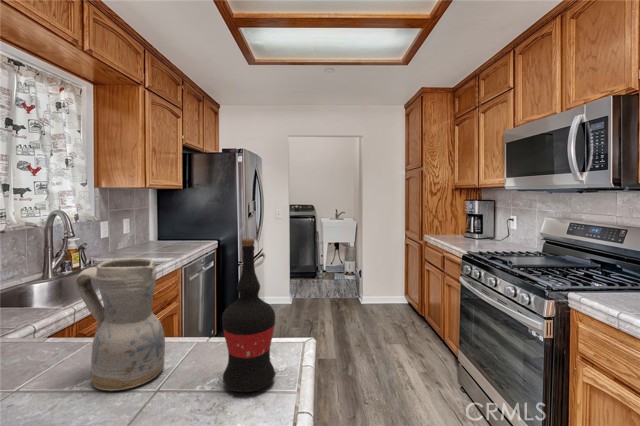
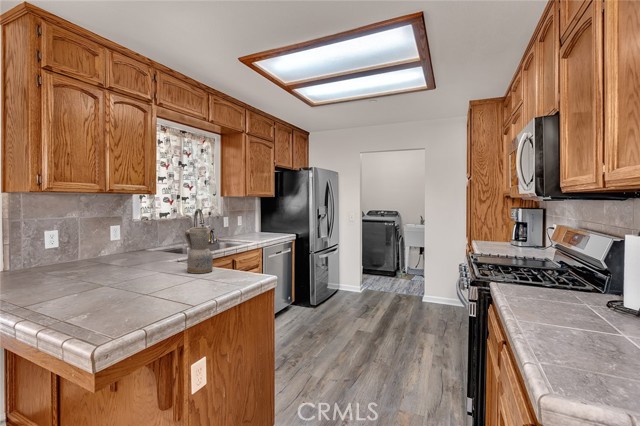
wine bottle: present [222,238,276,392] -> none [225,220,245,278]

